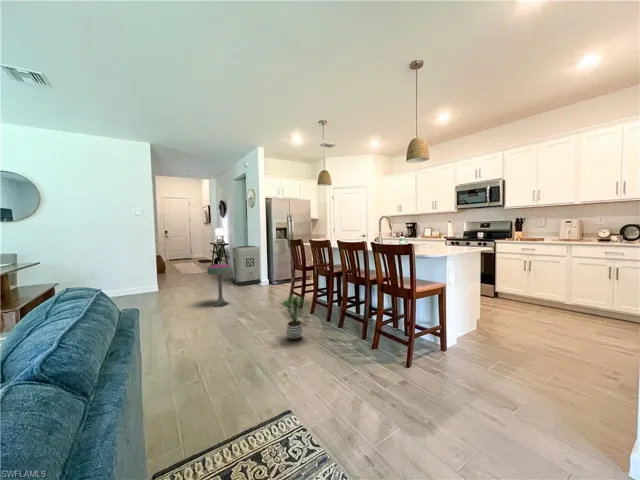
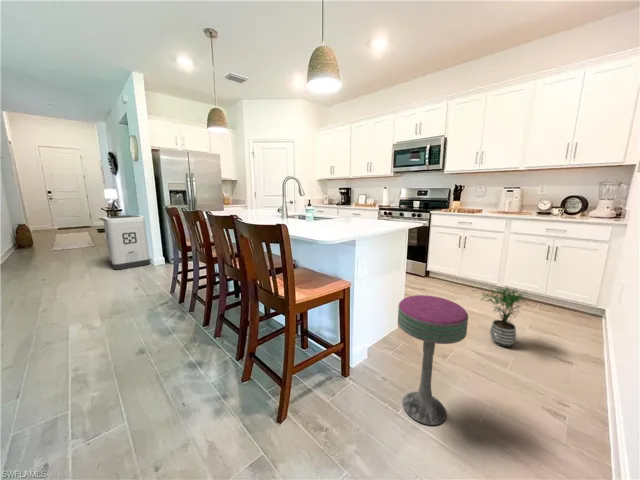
bar stool: present [208,264,231,307] -> present [398,295,468,425]
potted plant: present [282,295,305,340] -> present [482,287,525,347]

